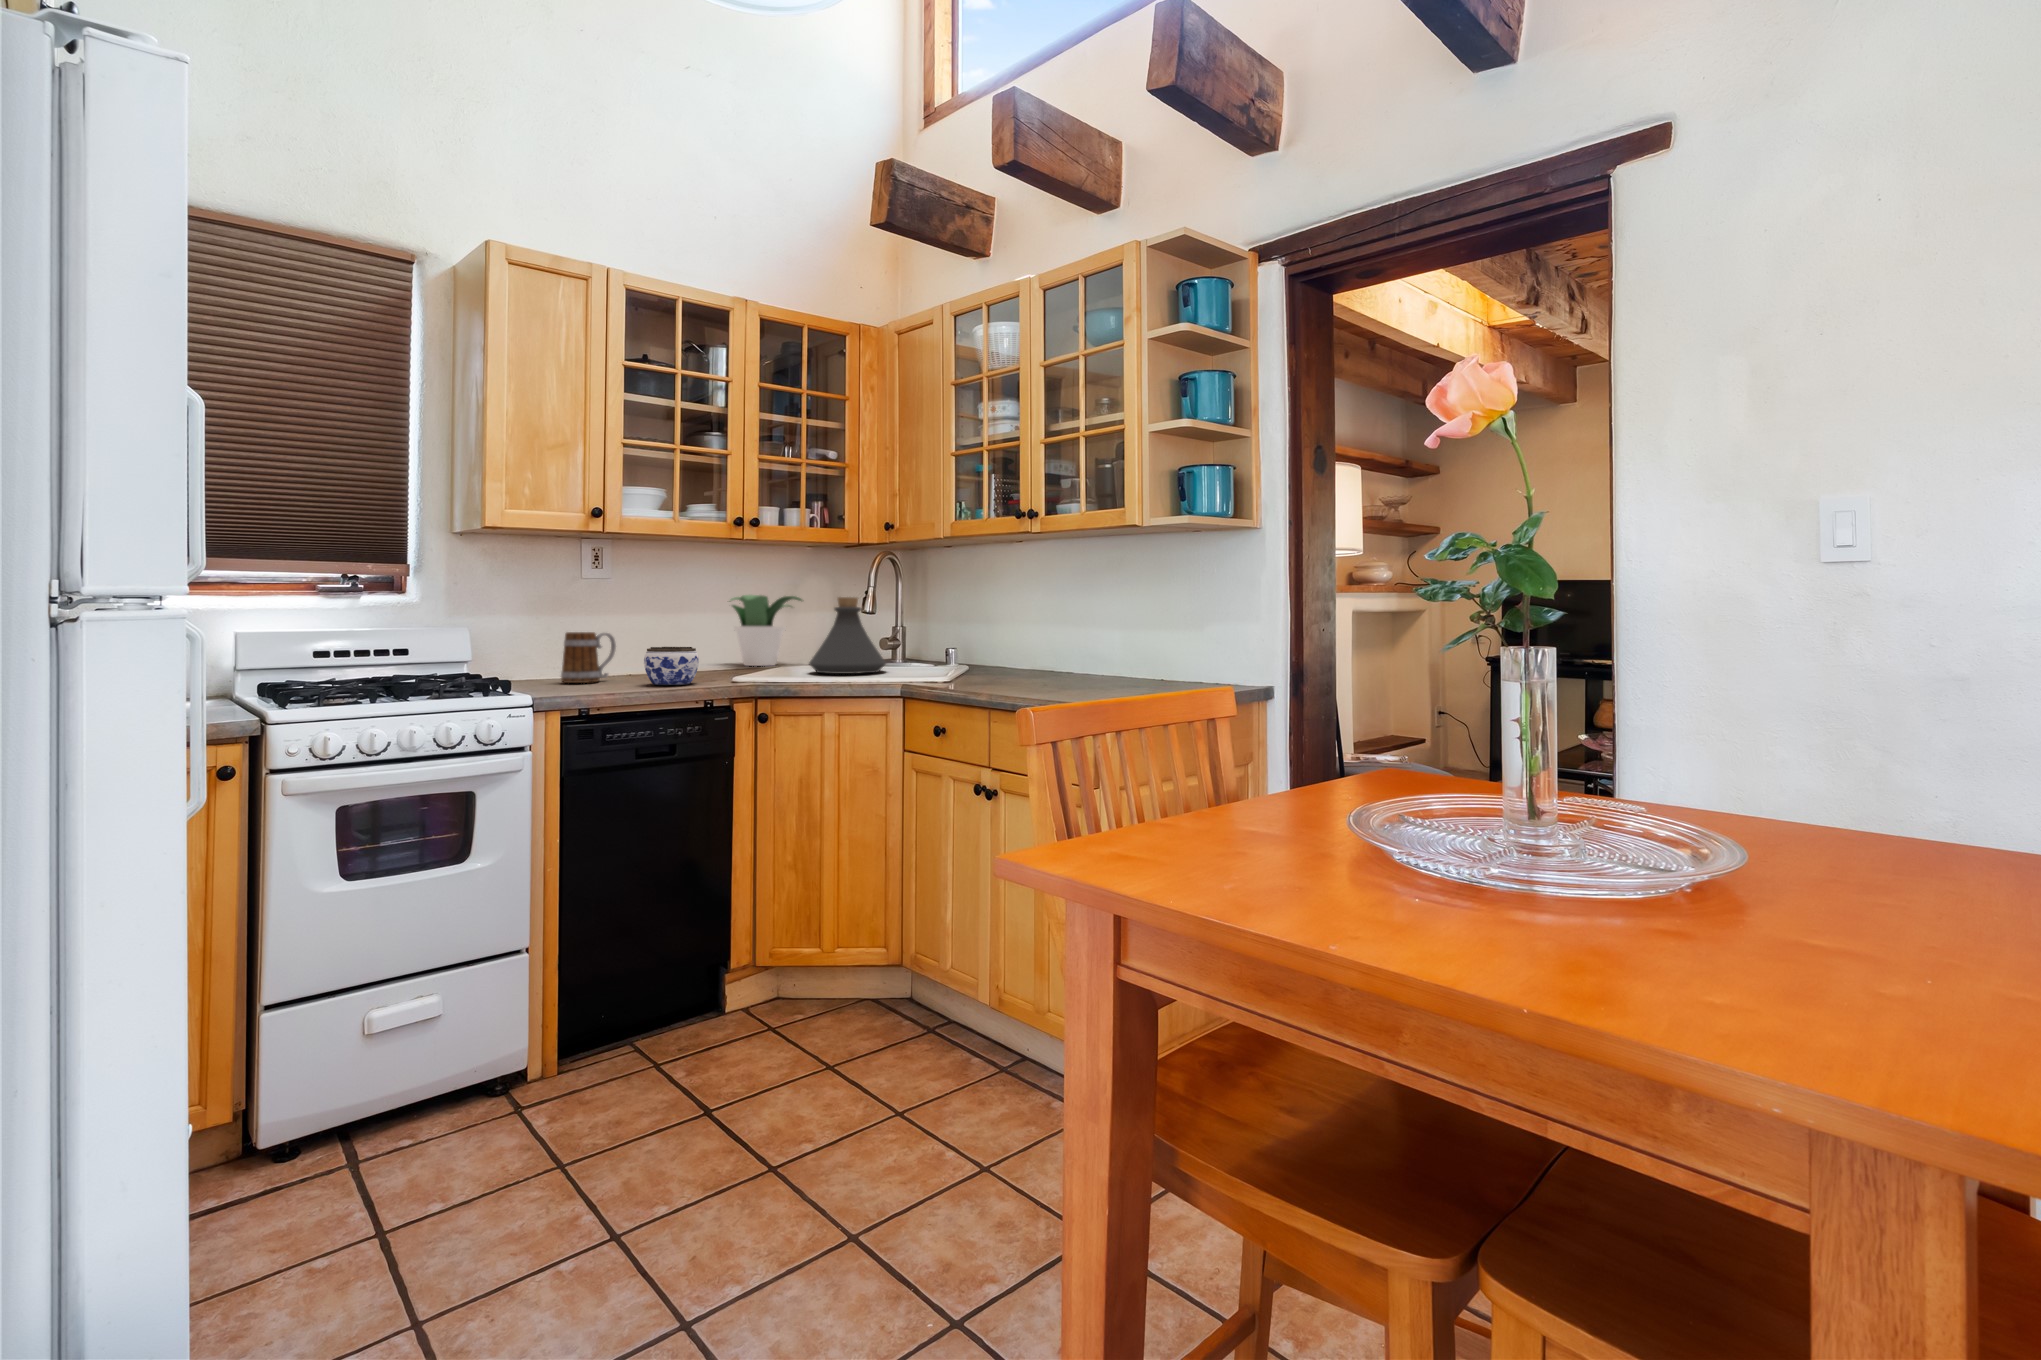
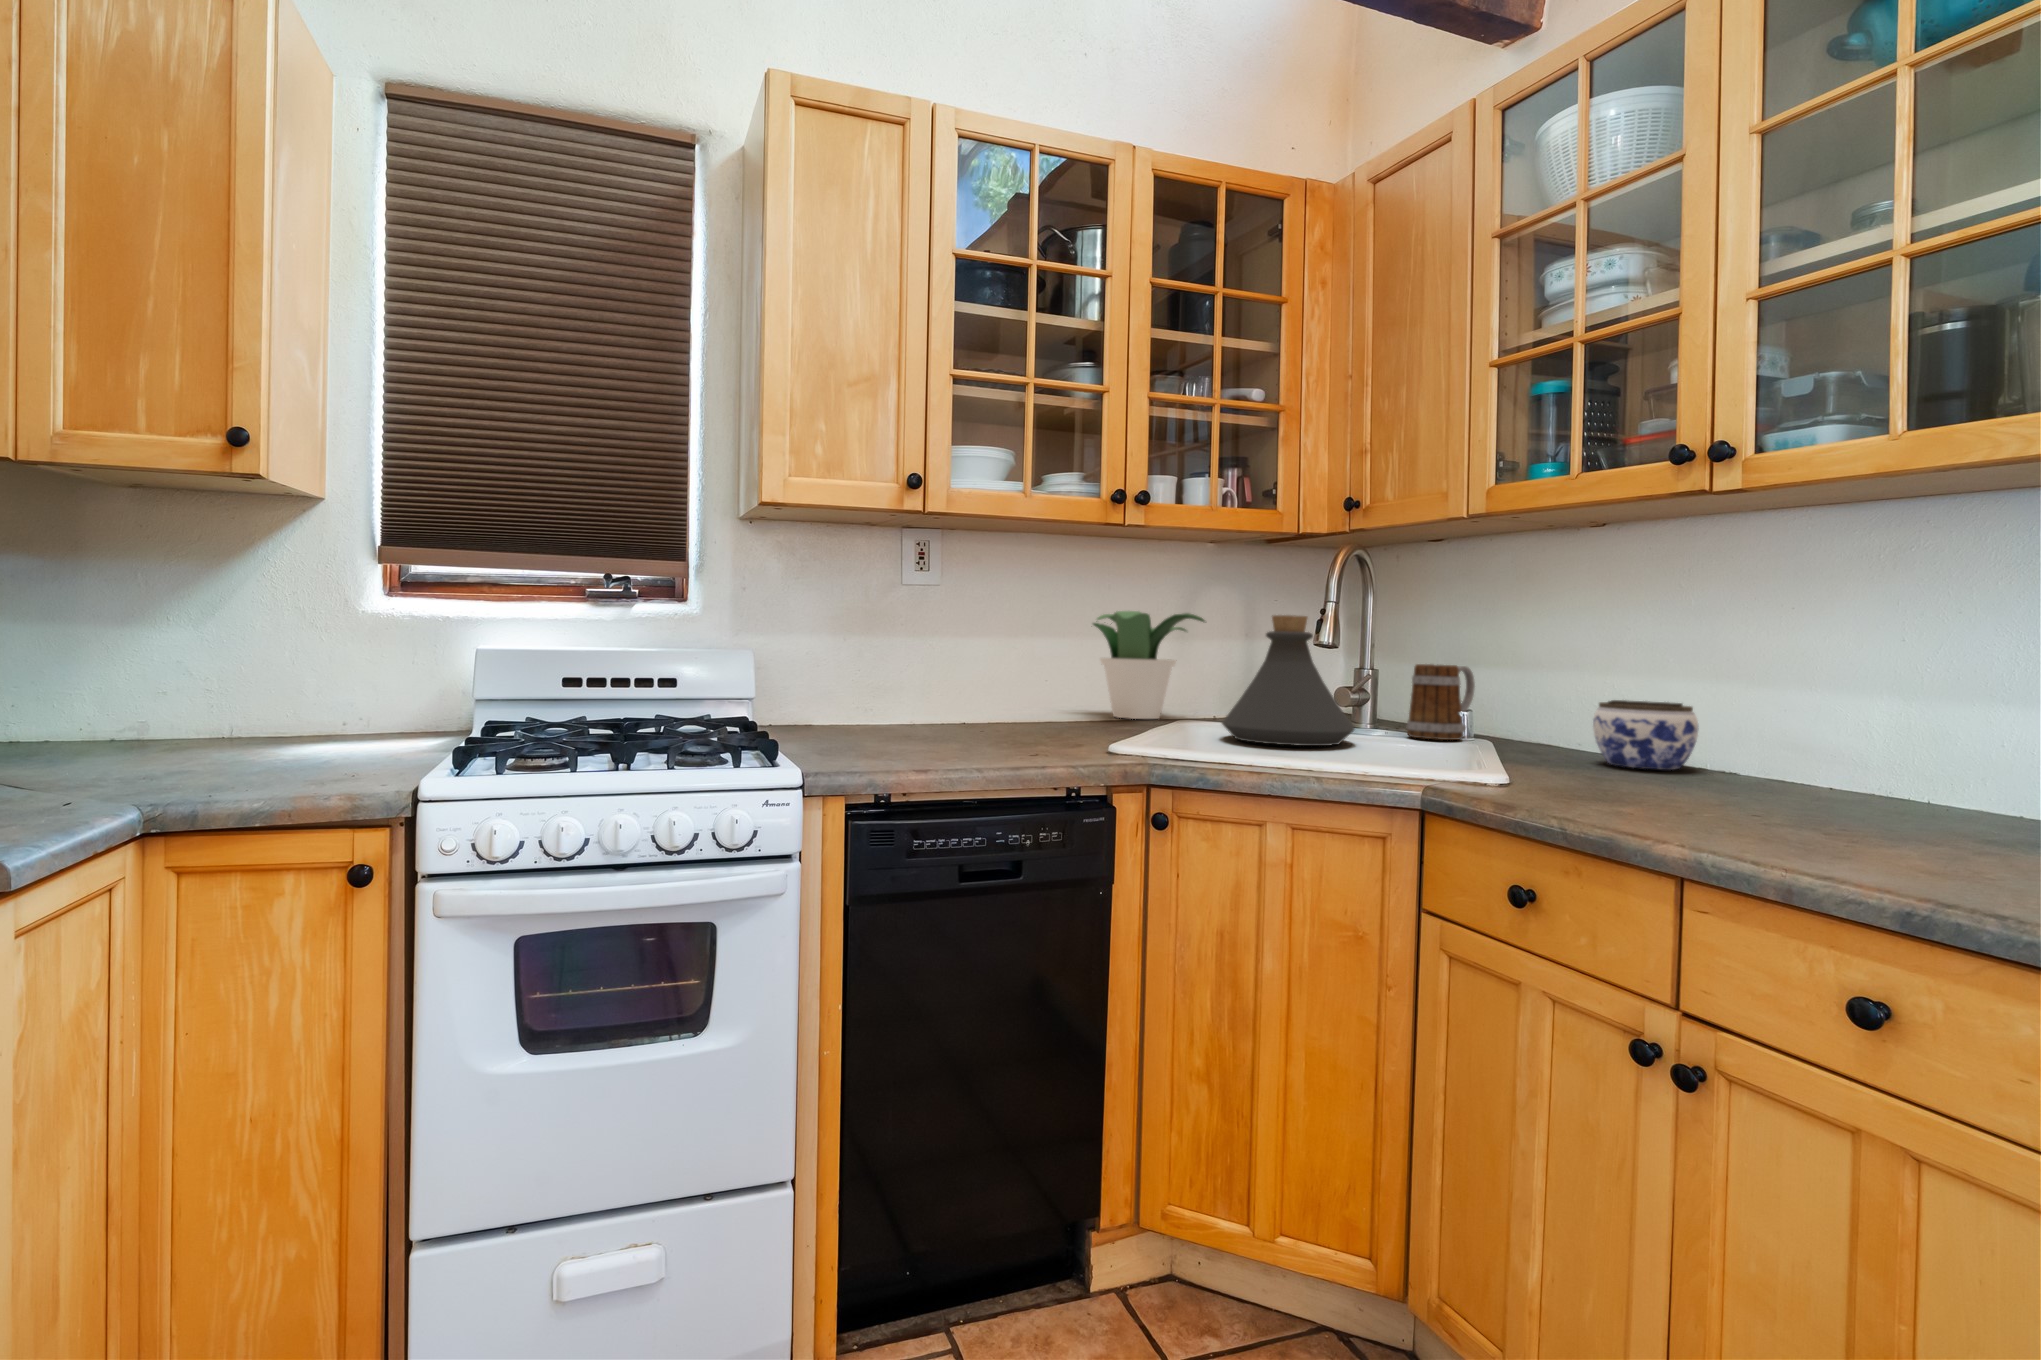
mug: present [561,632,616,683] -> present [1407,664,1475,740]
jar: present [644,647,699,685] -> present [1593,700,1698,770]

